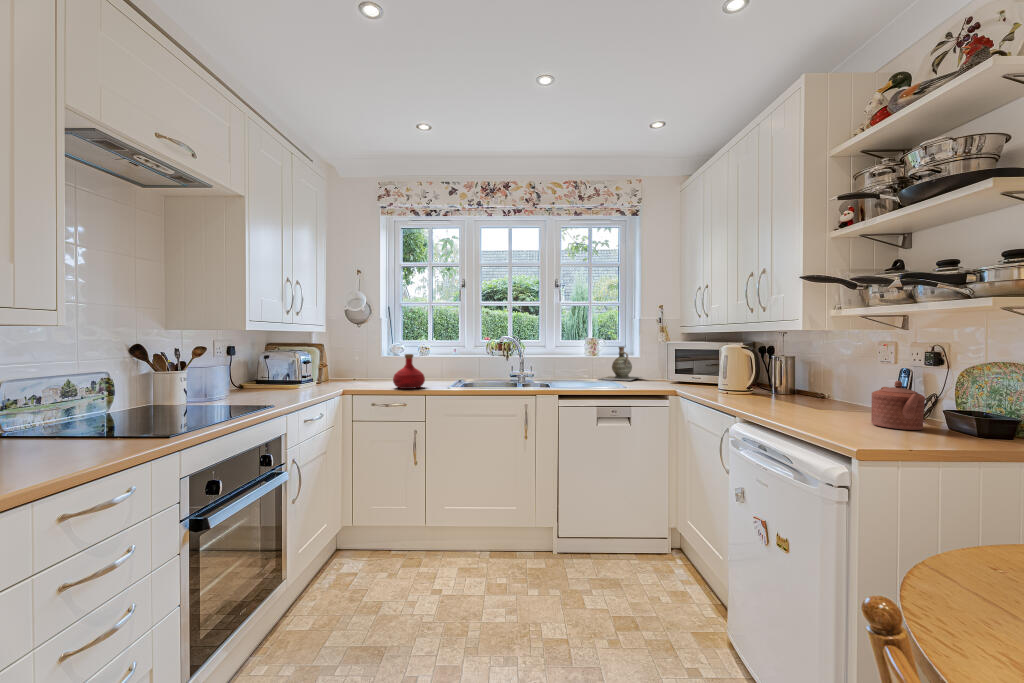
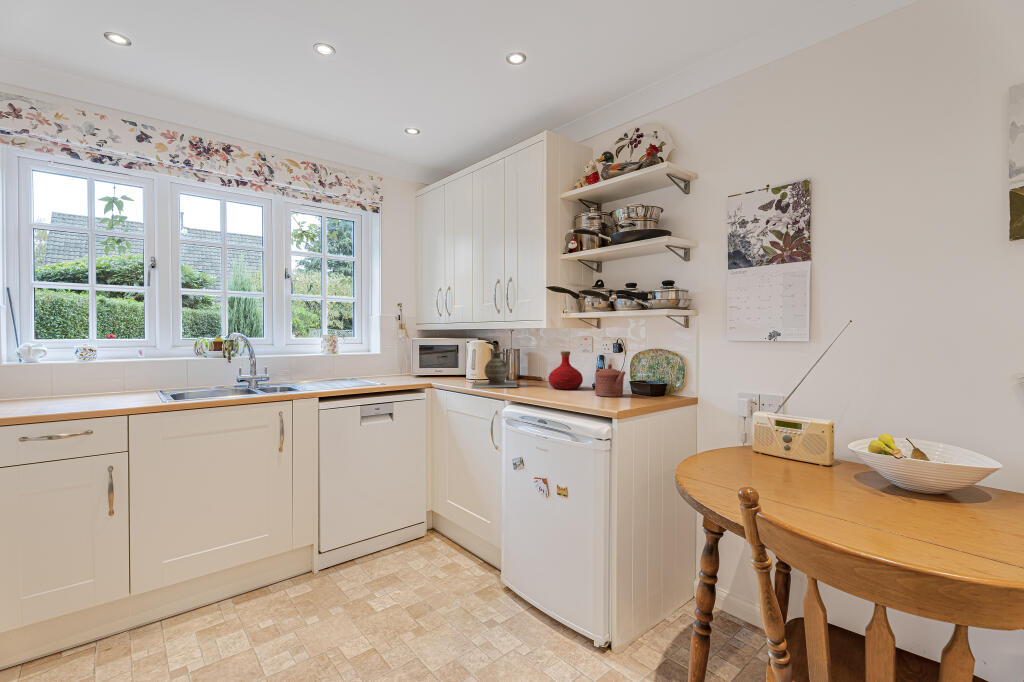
ceramic jug: present [600,347,640,380] -> present [472,345,517,388]
bottle: present [393,354,425,389] -> present [548,351,583,390]

